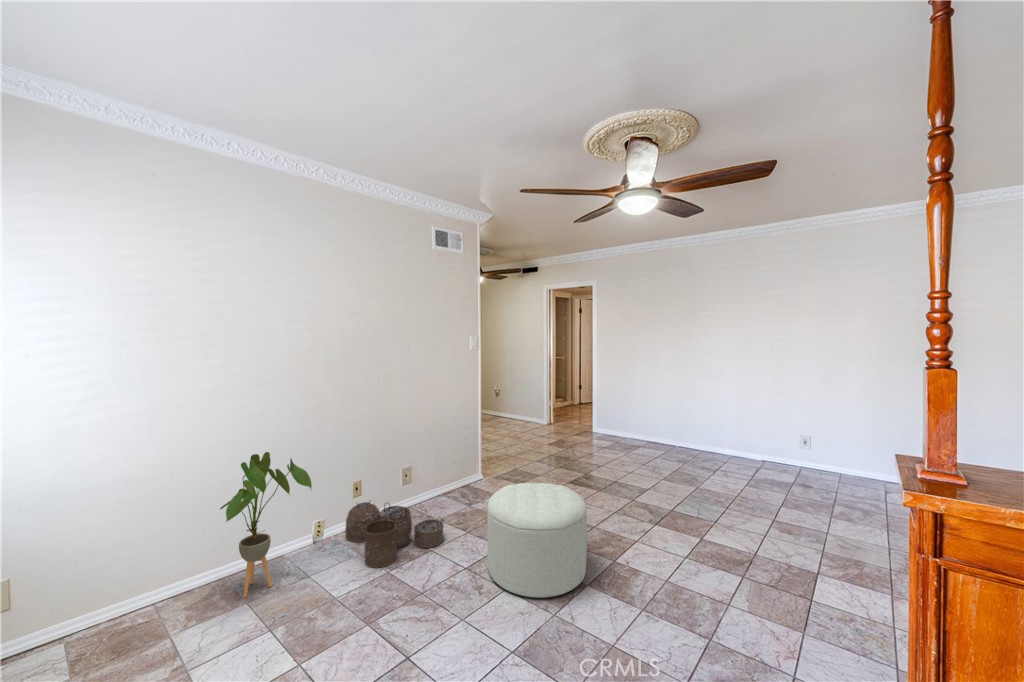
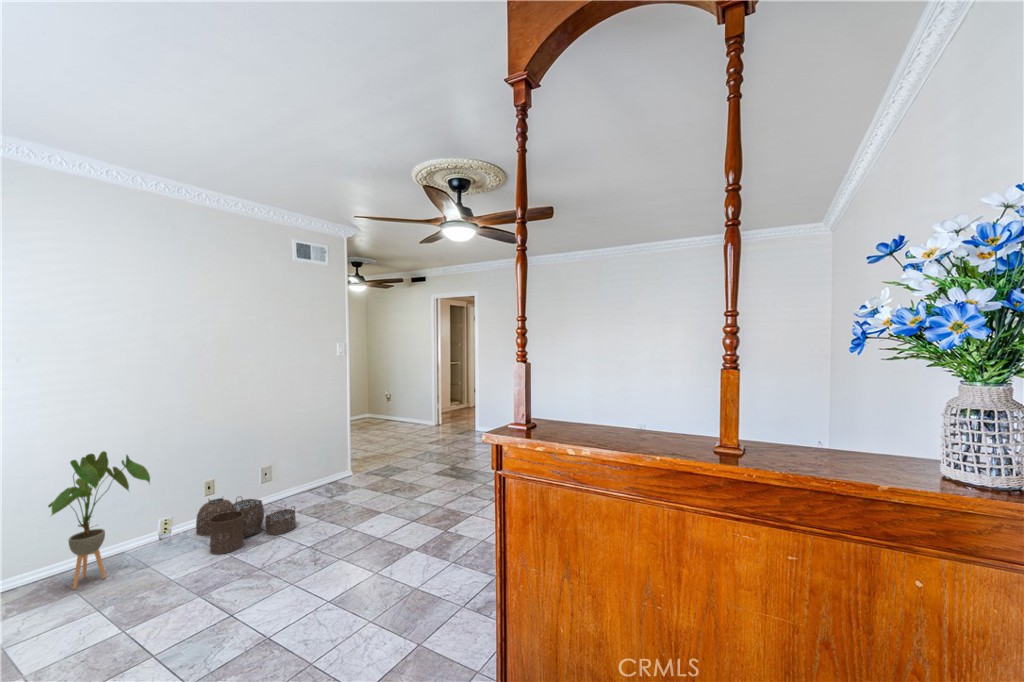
ottoman: present [487,483,587,598] -> none [328,468,418,562]

